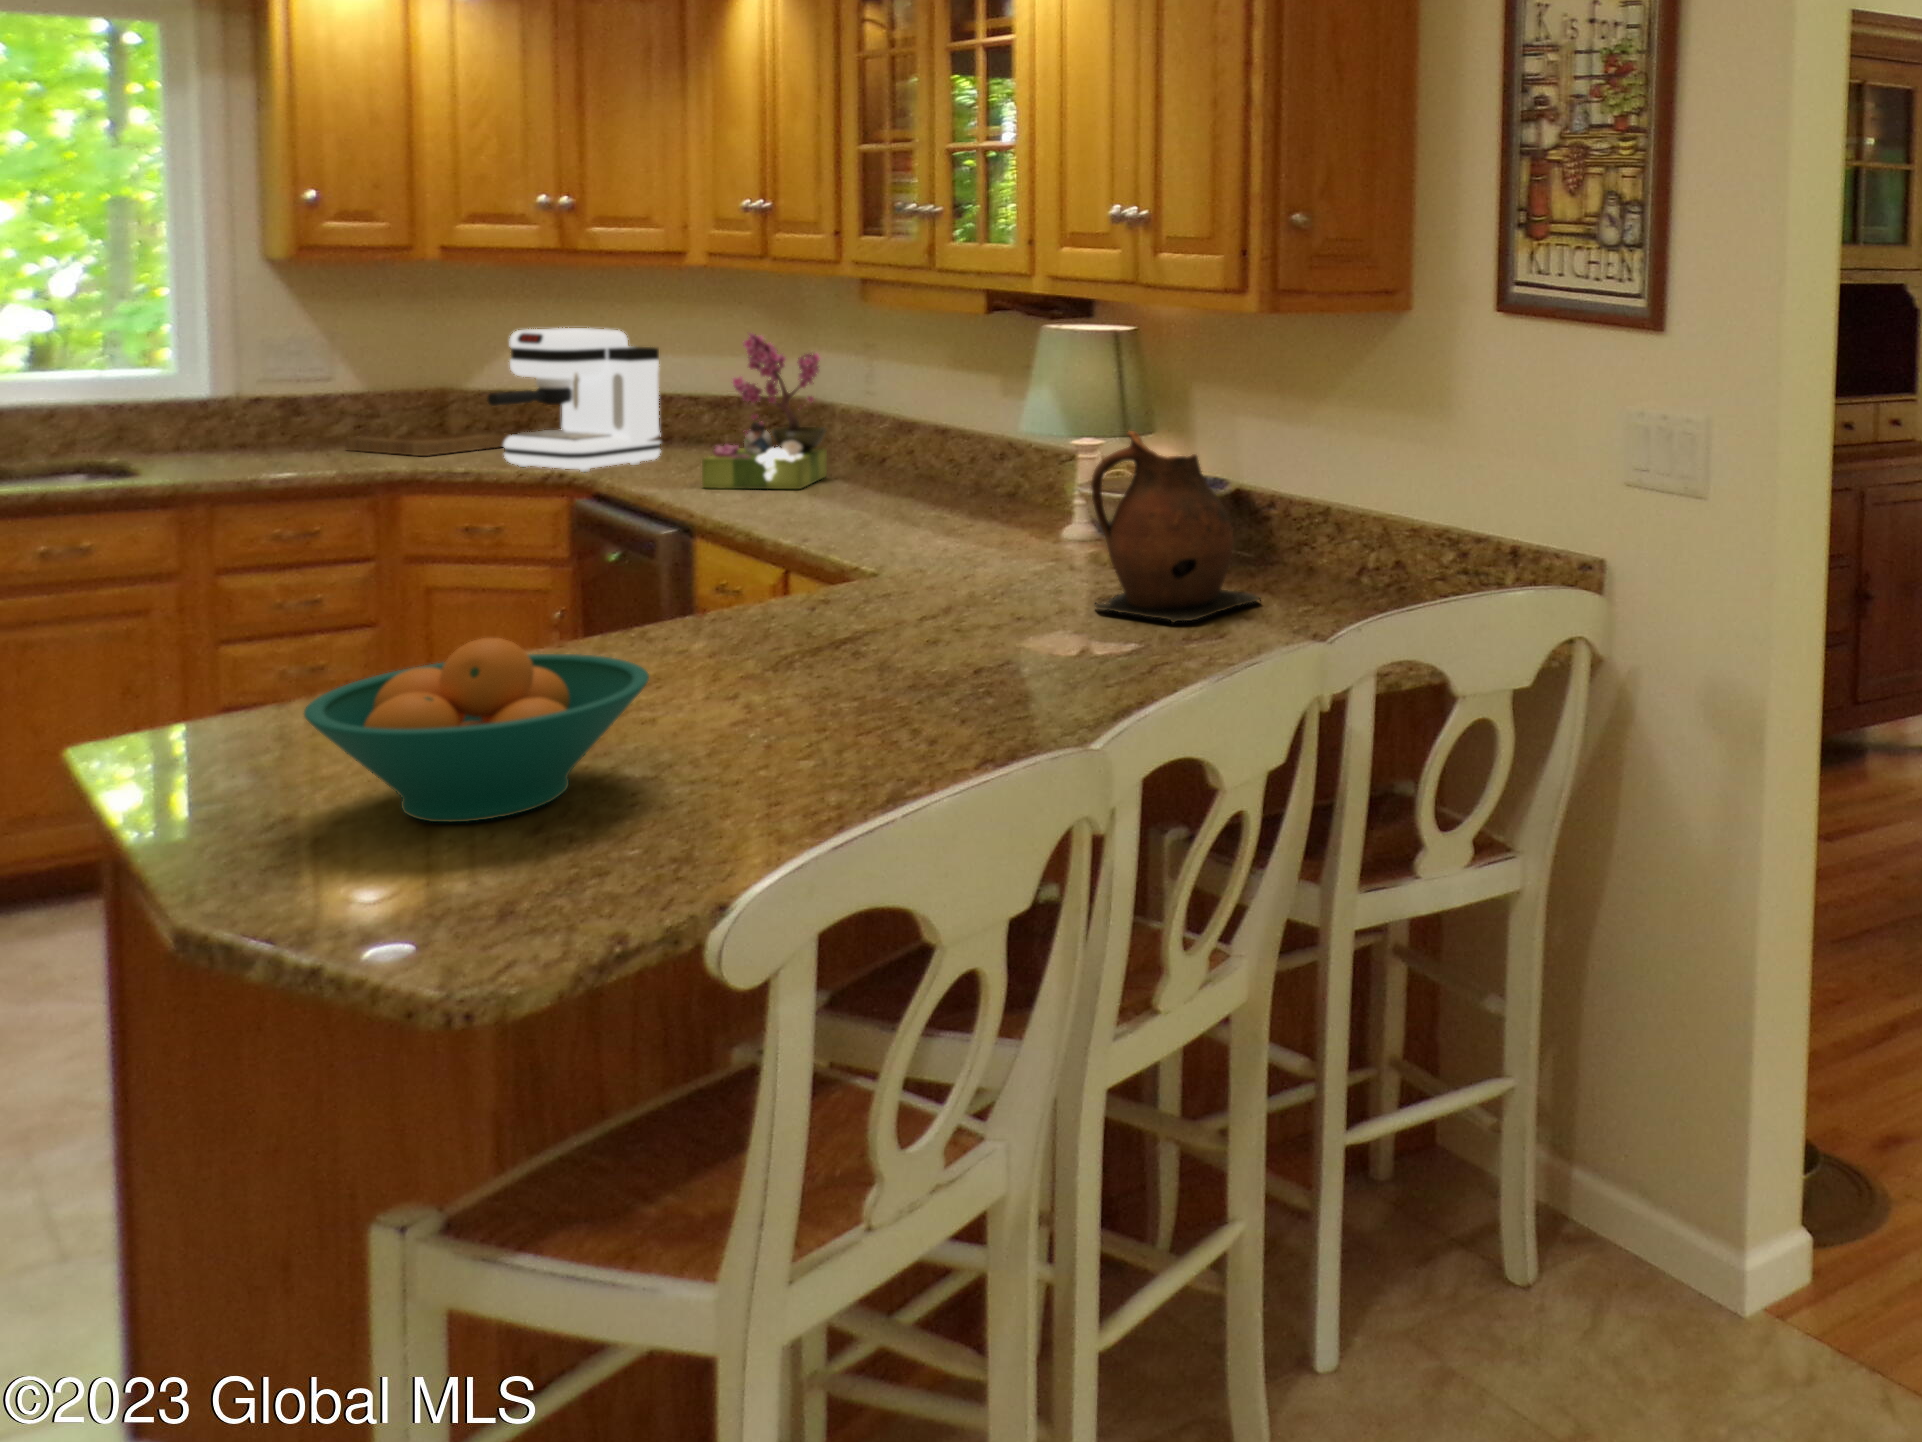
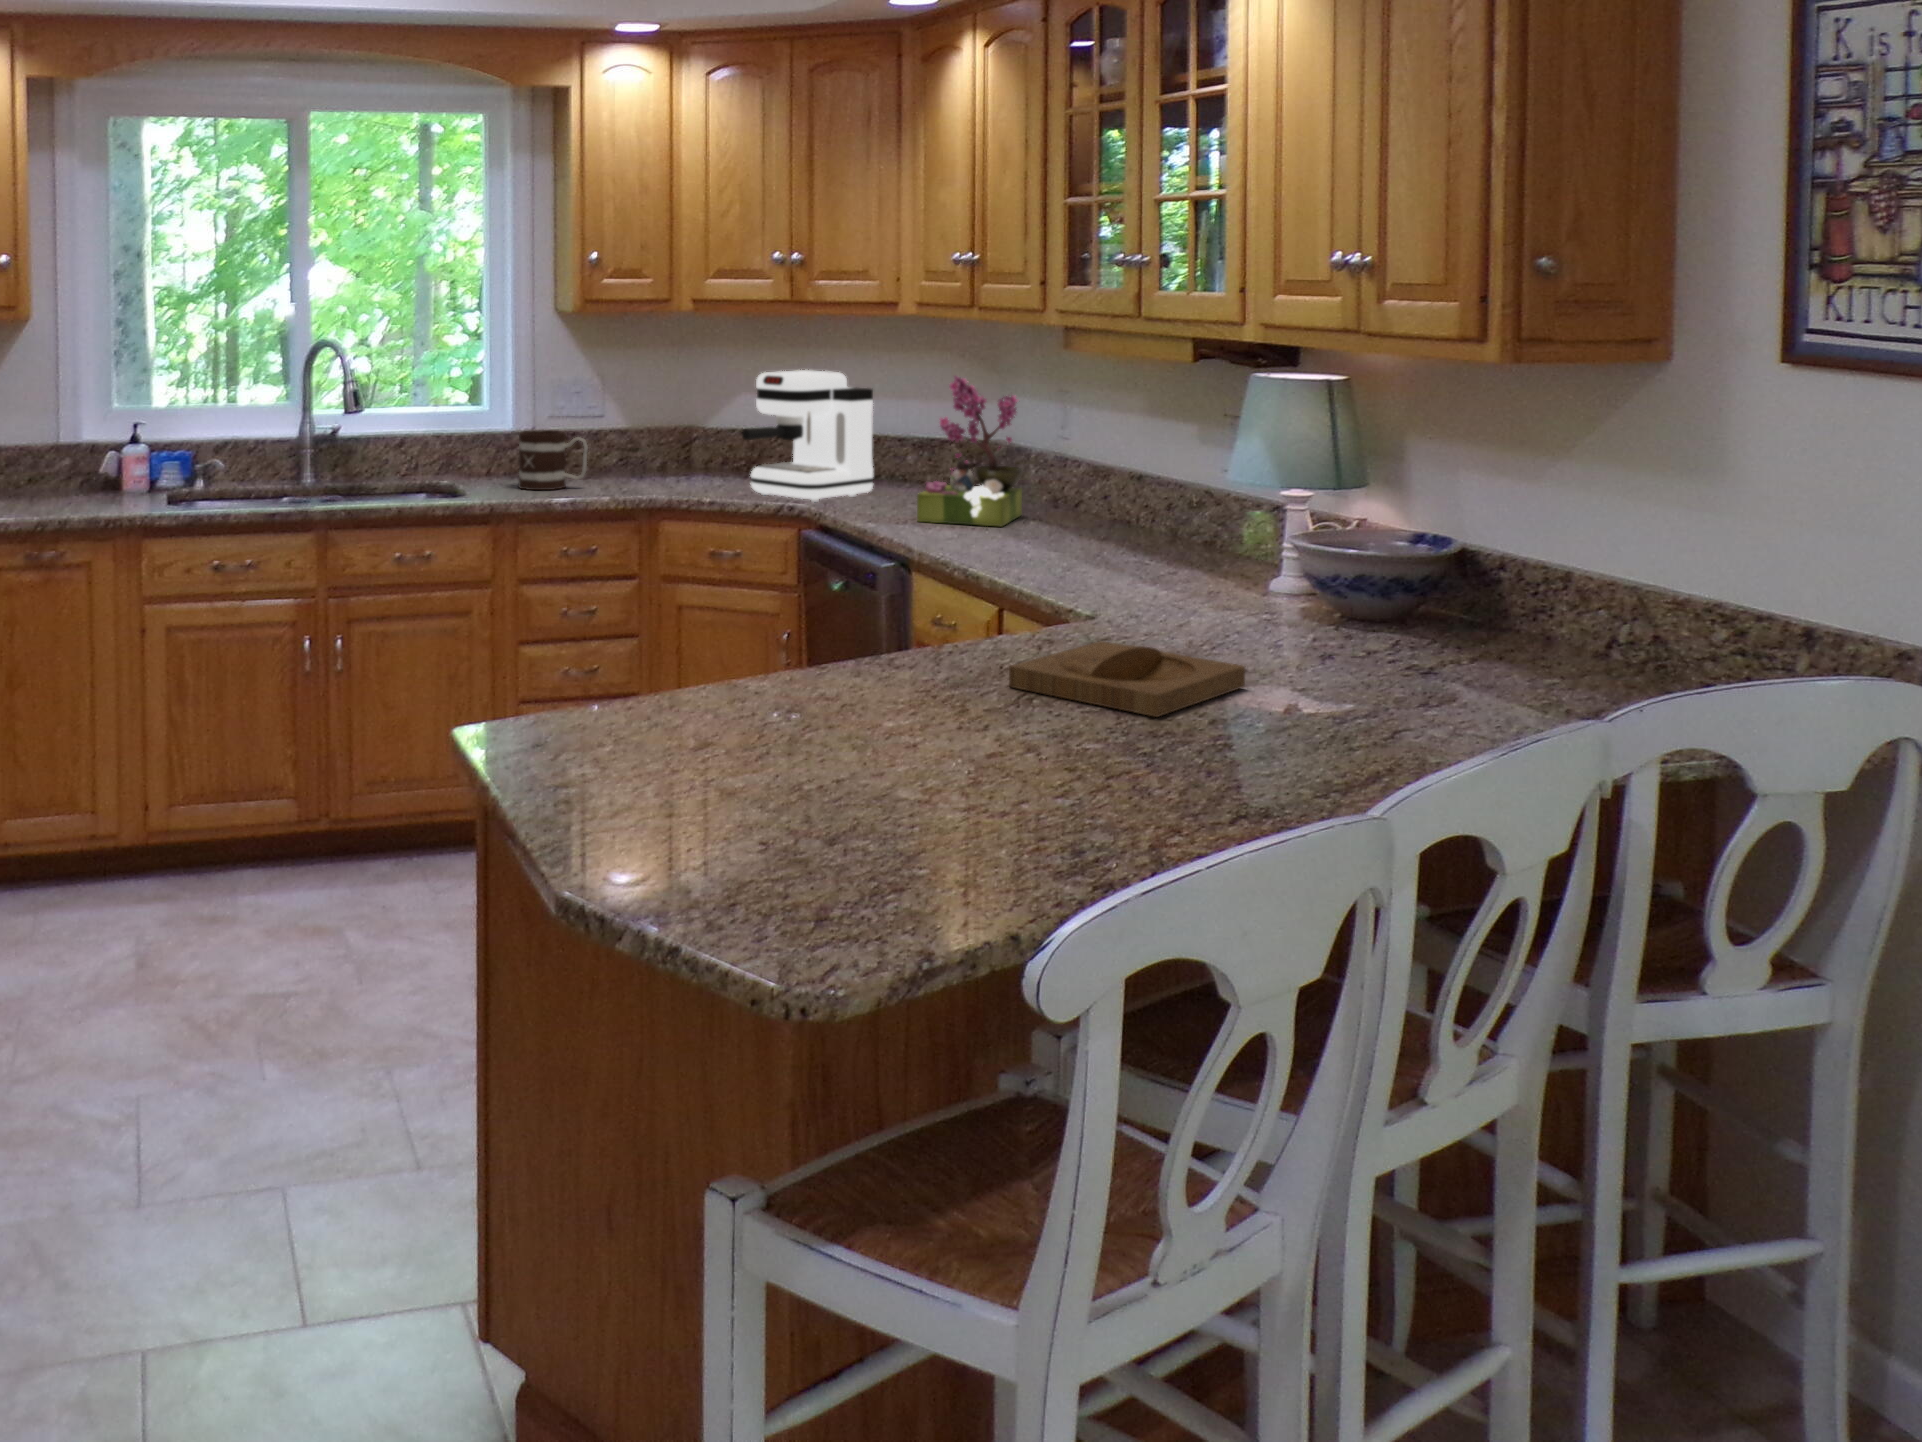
mug: none [168,400,276,472] -> present [518,430,588,490]
ceramic pitcher: present [1091,431,1260,624] -> none [1318,485,1501,685]
tray: present [345,434,511,456] -> present [1009,641,1245,717]
fruit bowl: present [304,638,649,822] -> none [749,640,980,786]

